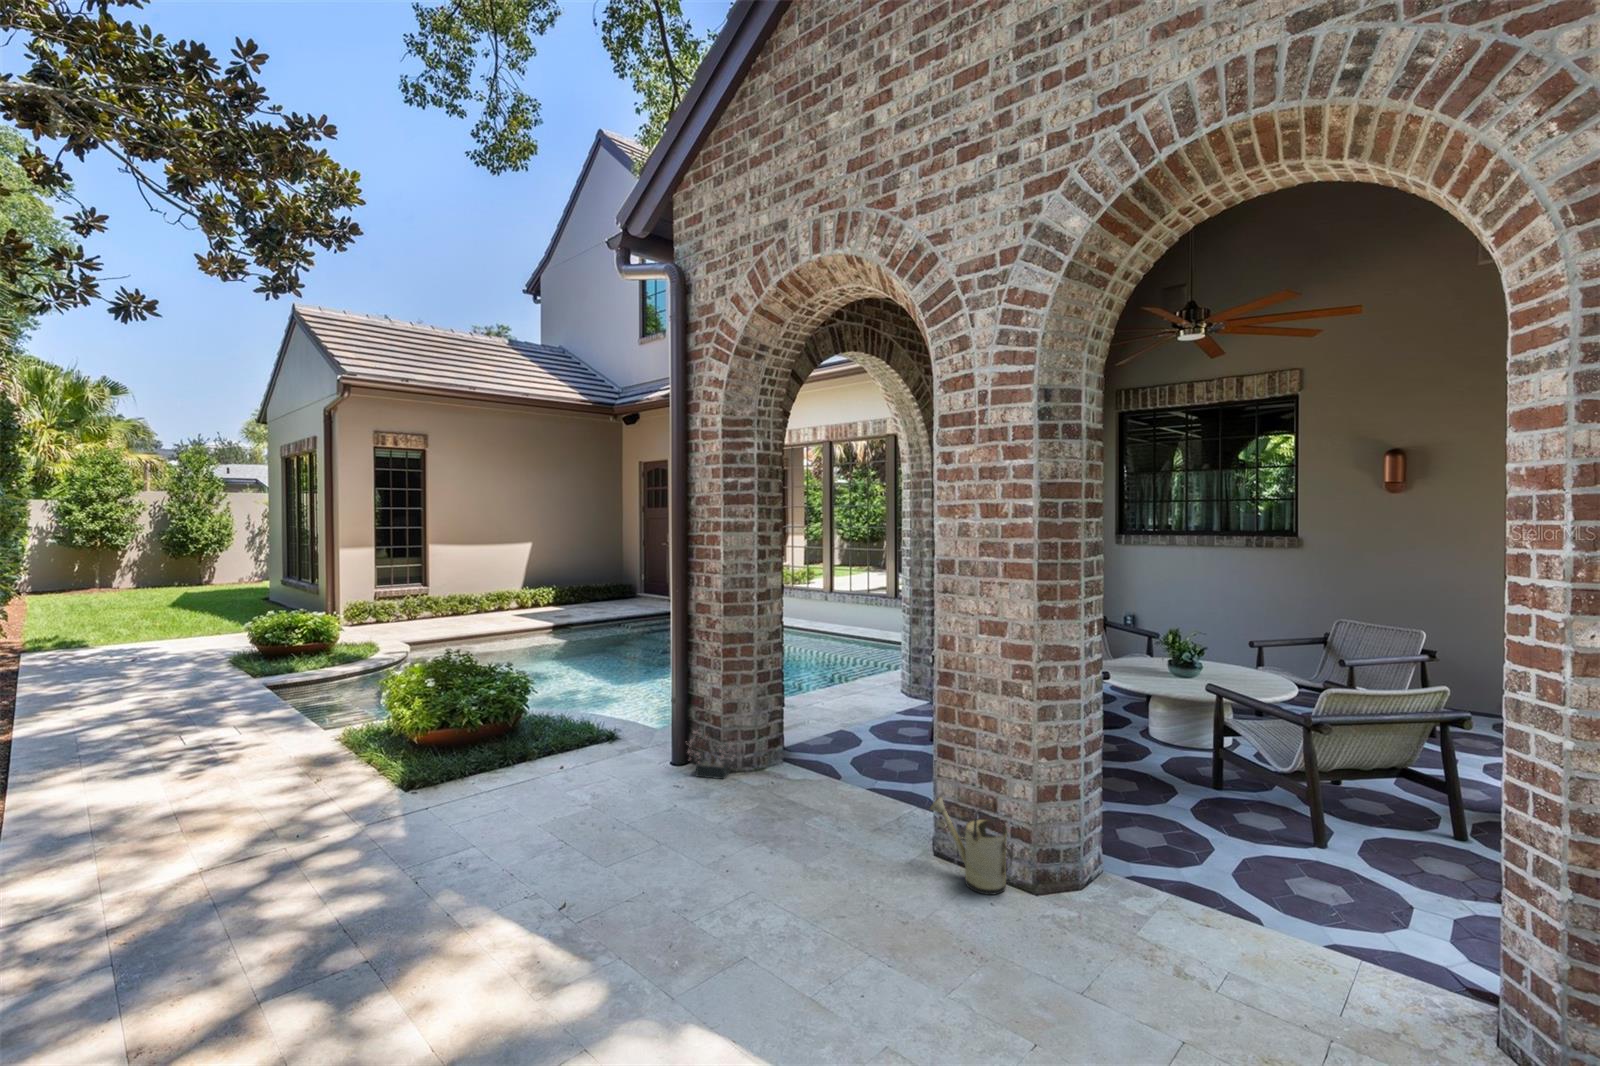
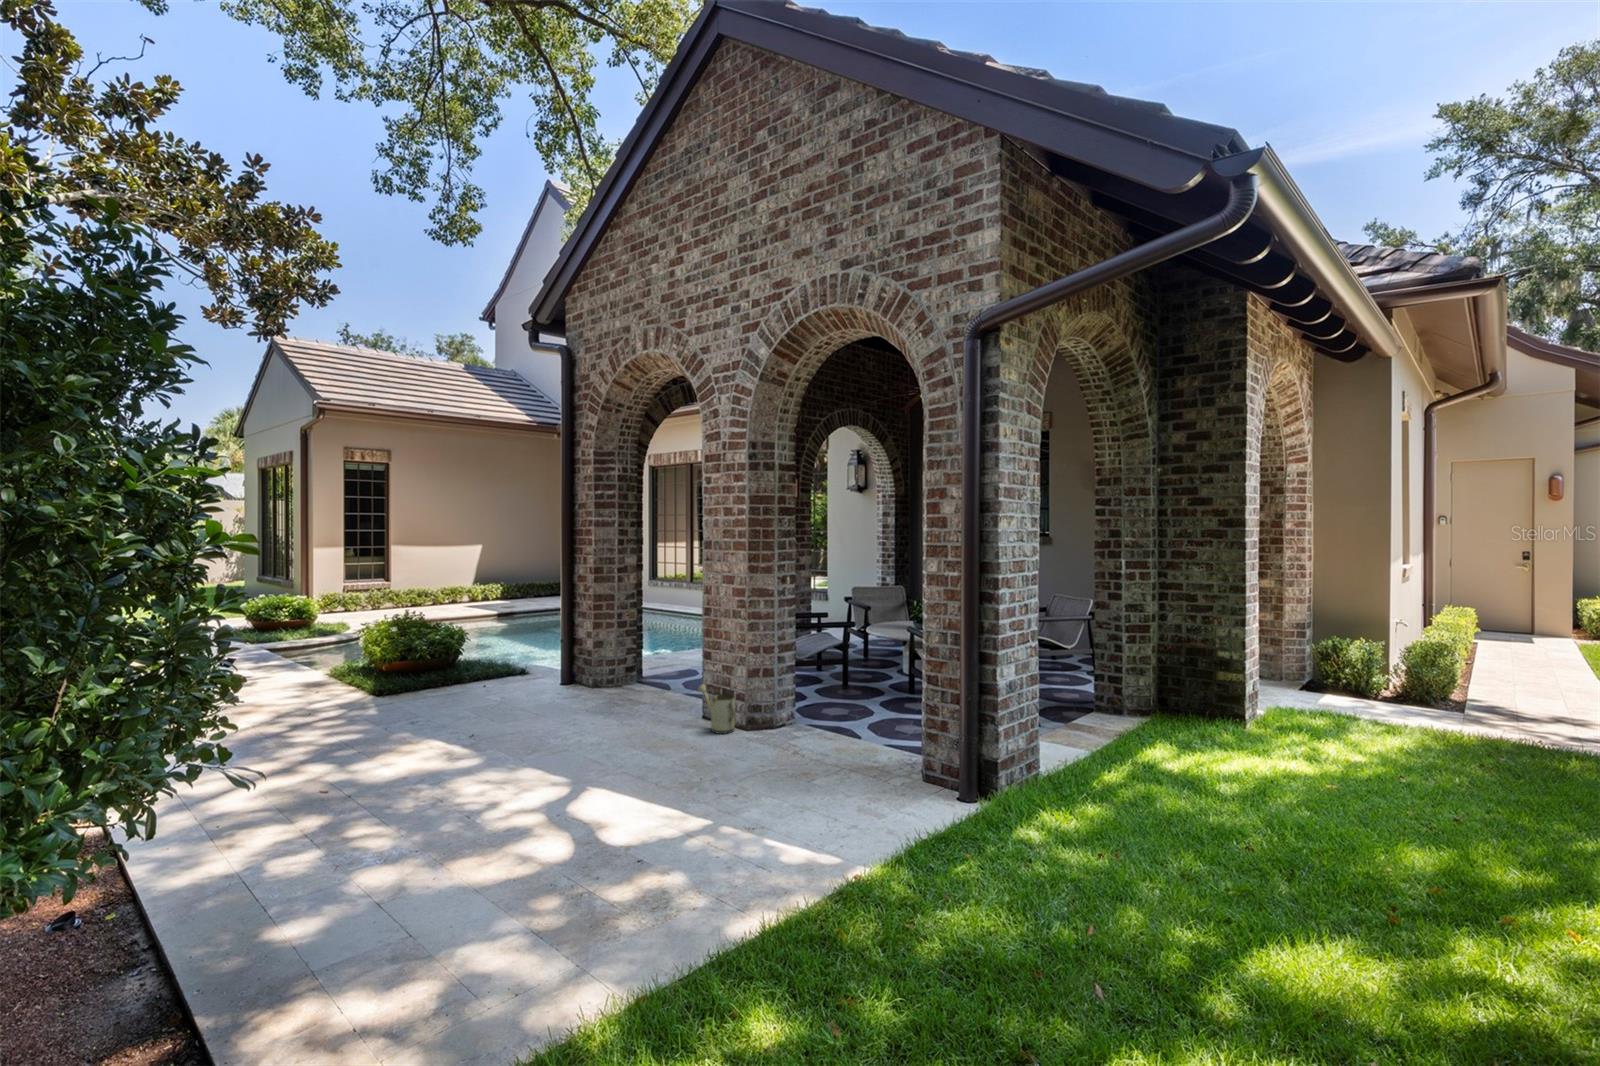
decorative plant: present [688,731,731,779] -> none [568,663,605,695]

